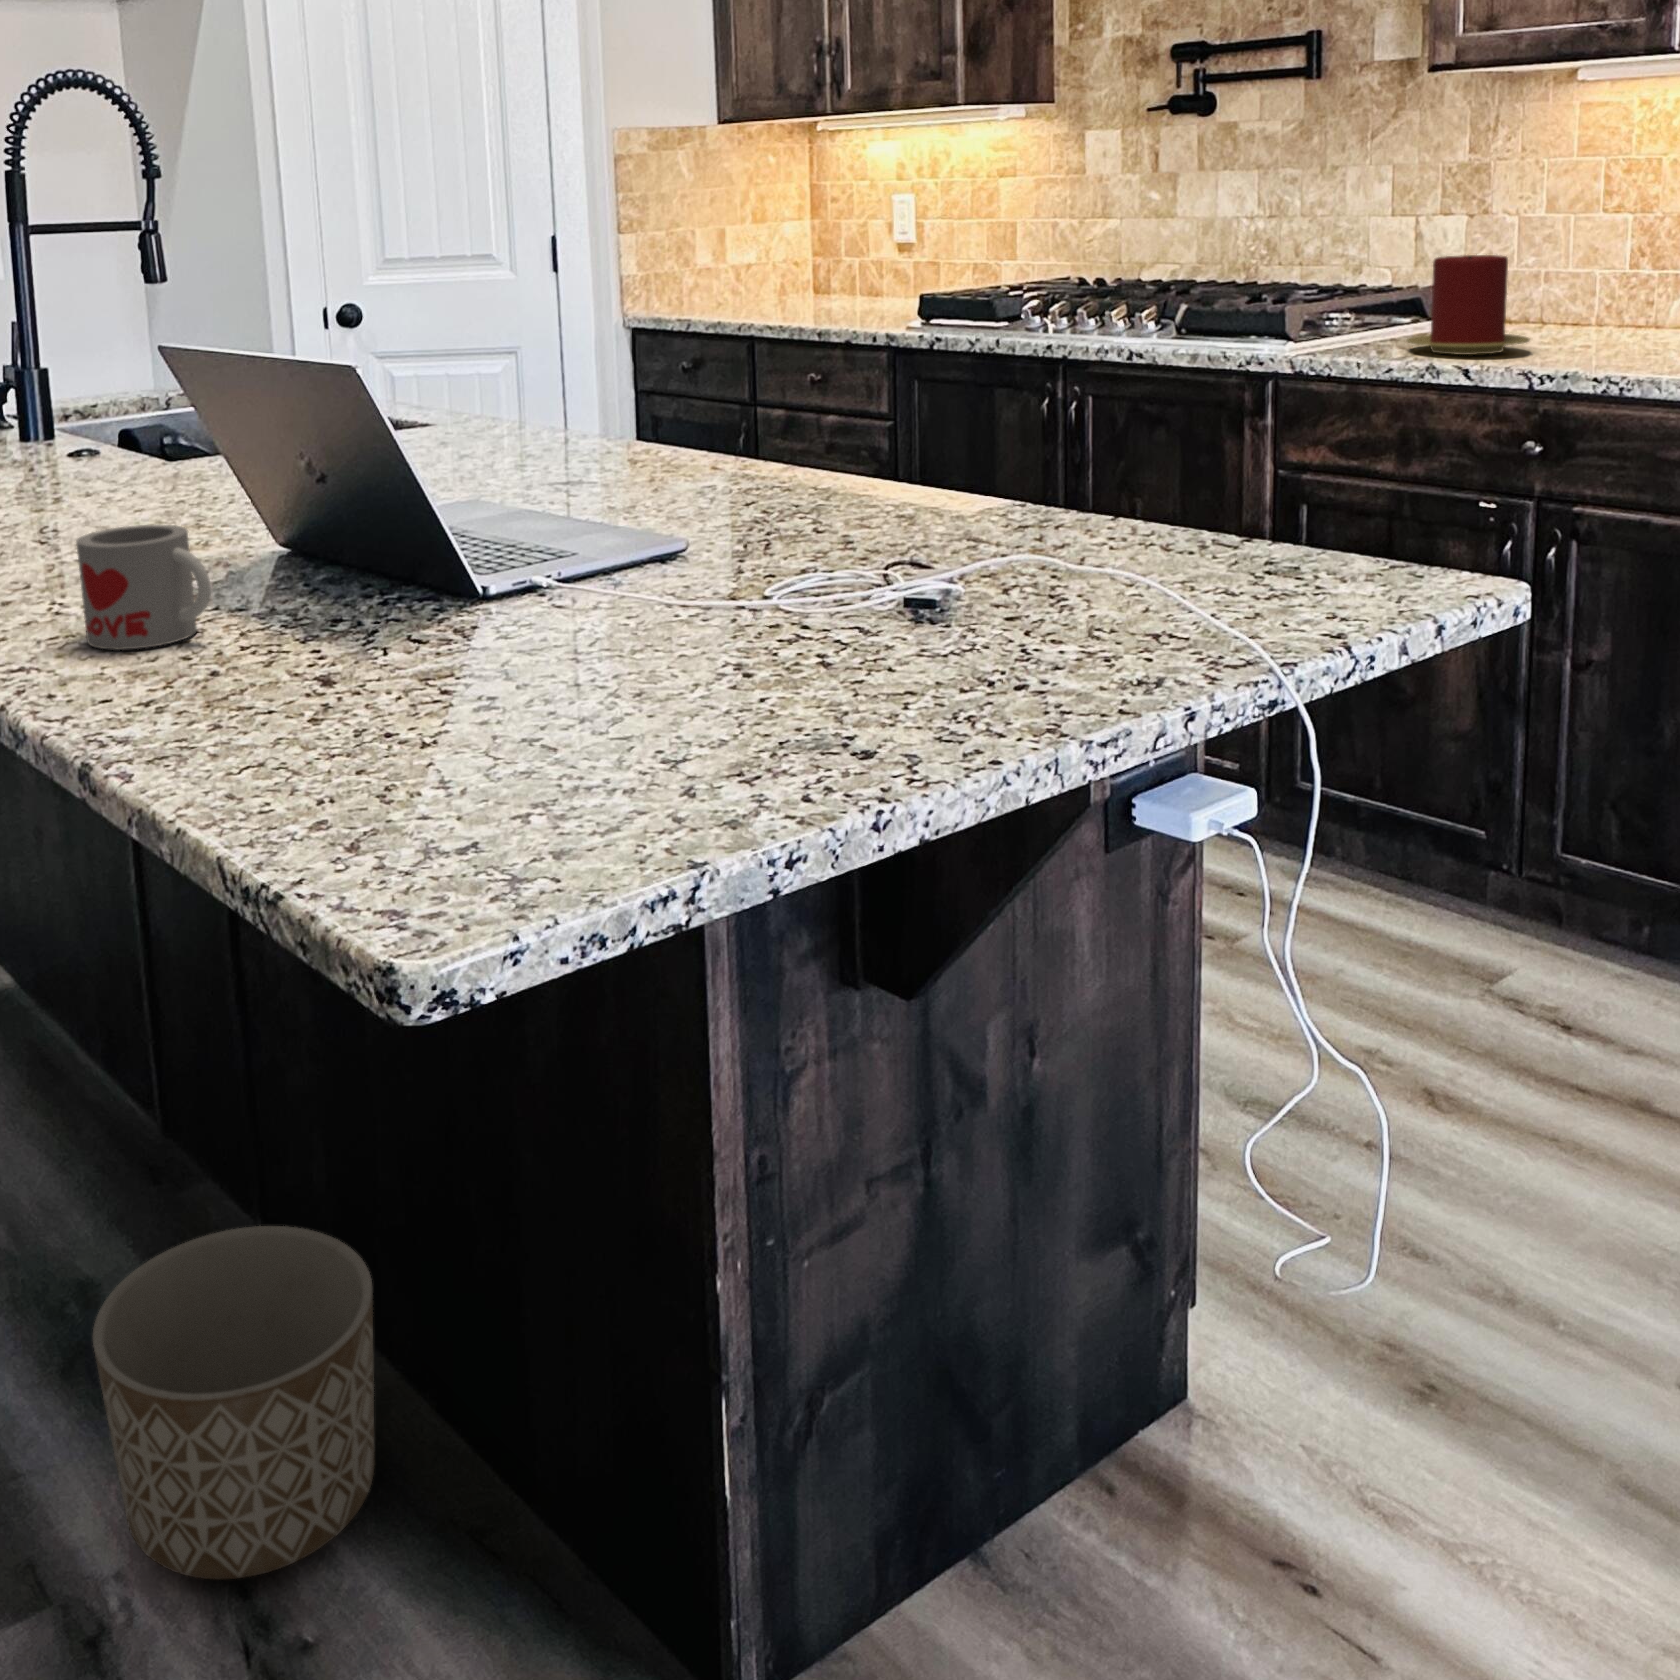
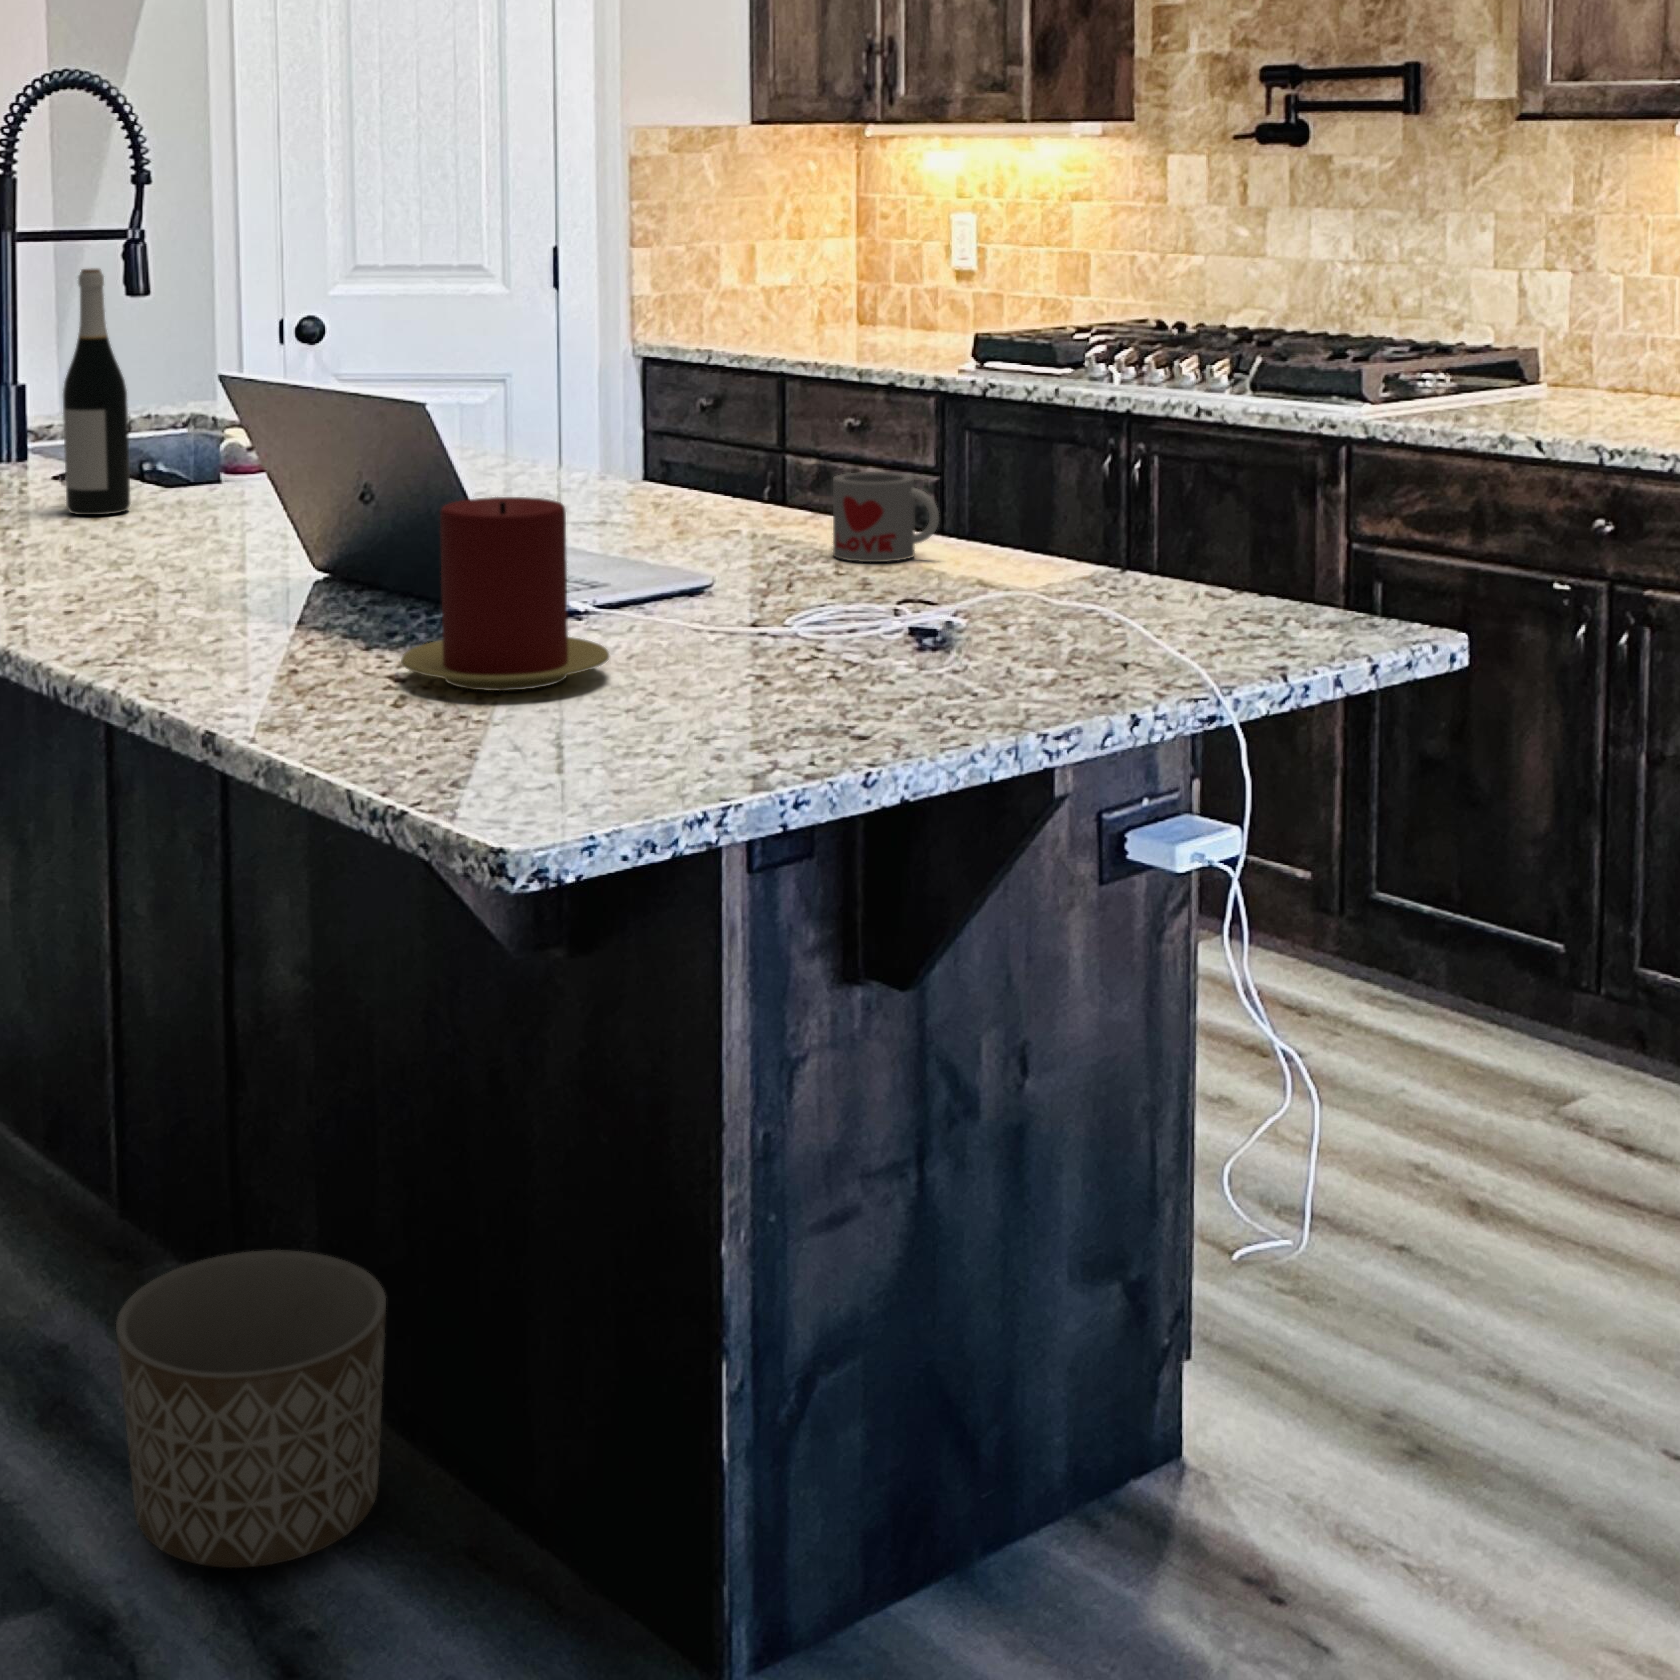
wine bottle: none [51,247,125,488] -> present [63,269,130,515]
candle: present [1407,255,1529,355] -> present [401,497,609,691]
mug: present [76,525,211,650] -> present [833,472,939,562]

